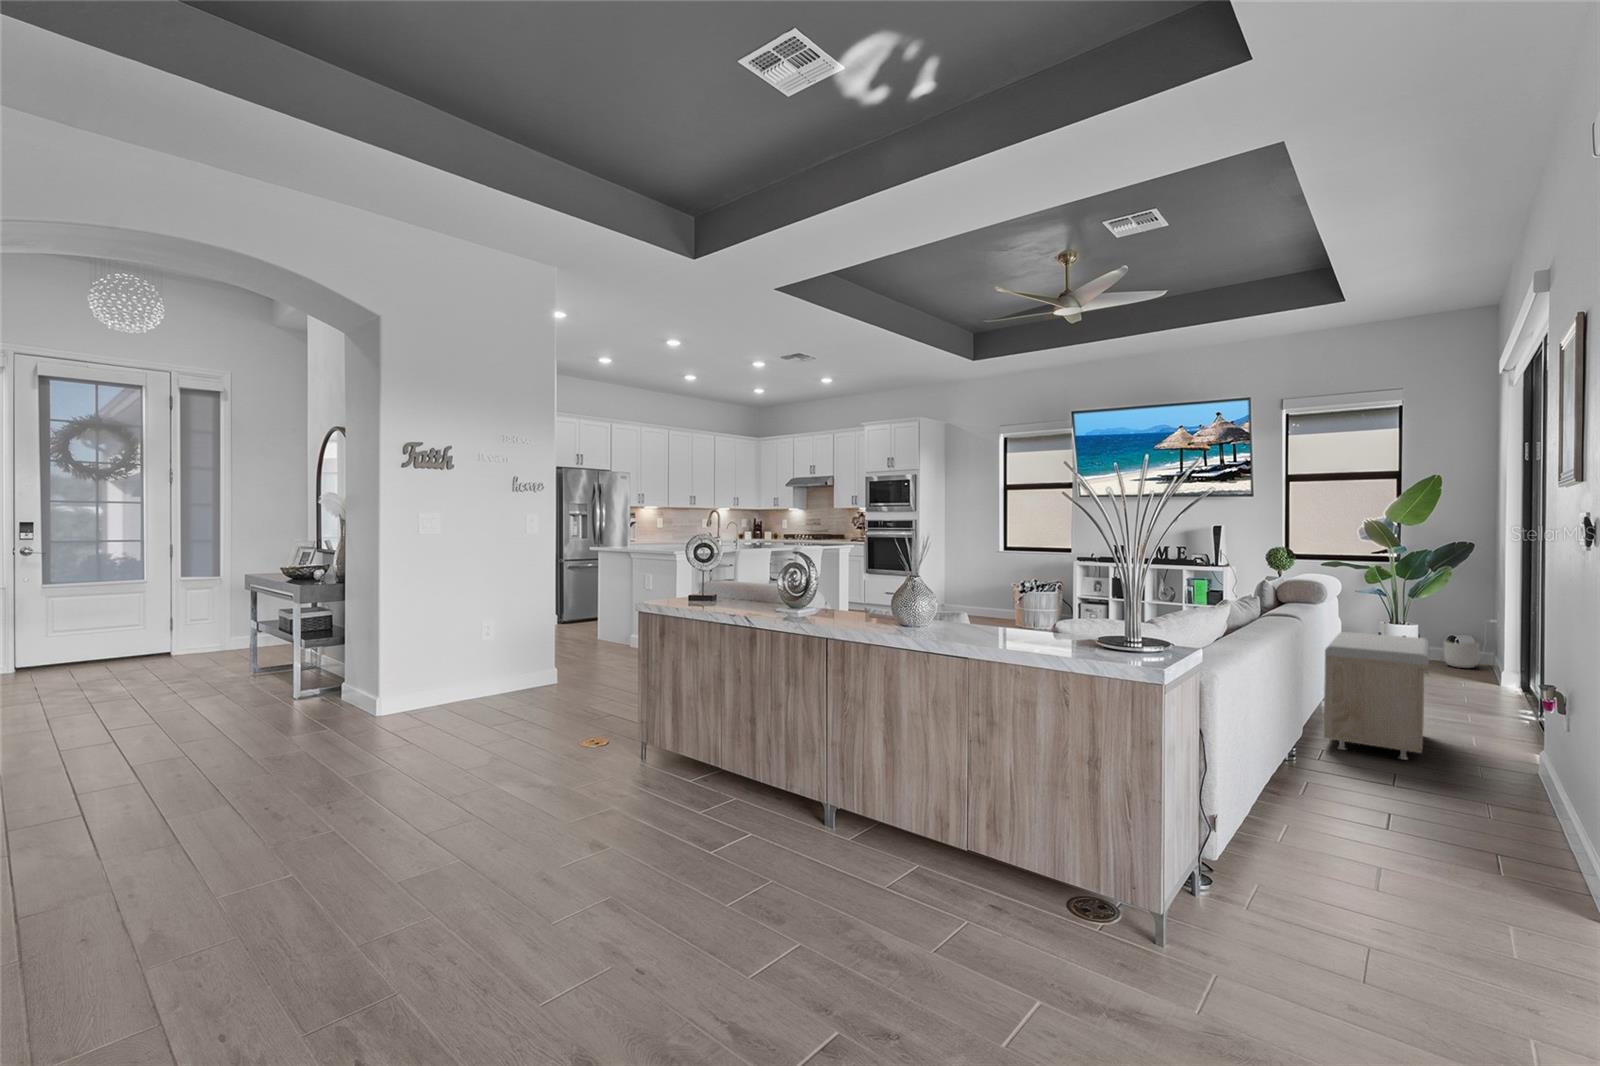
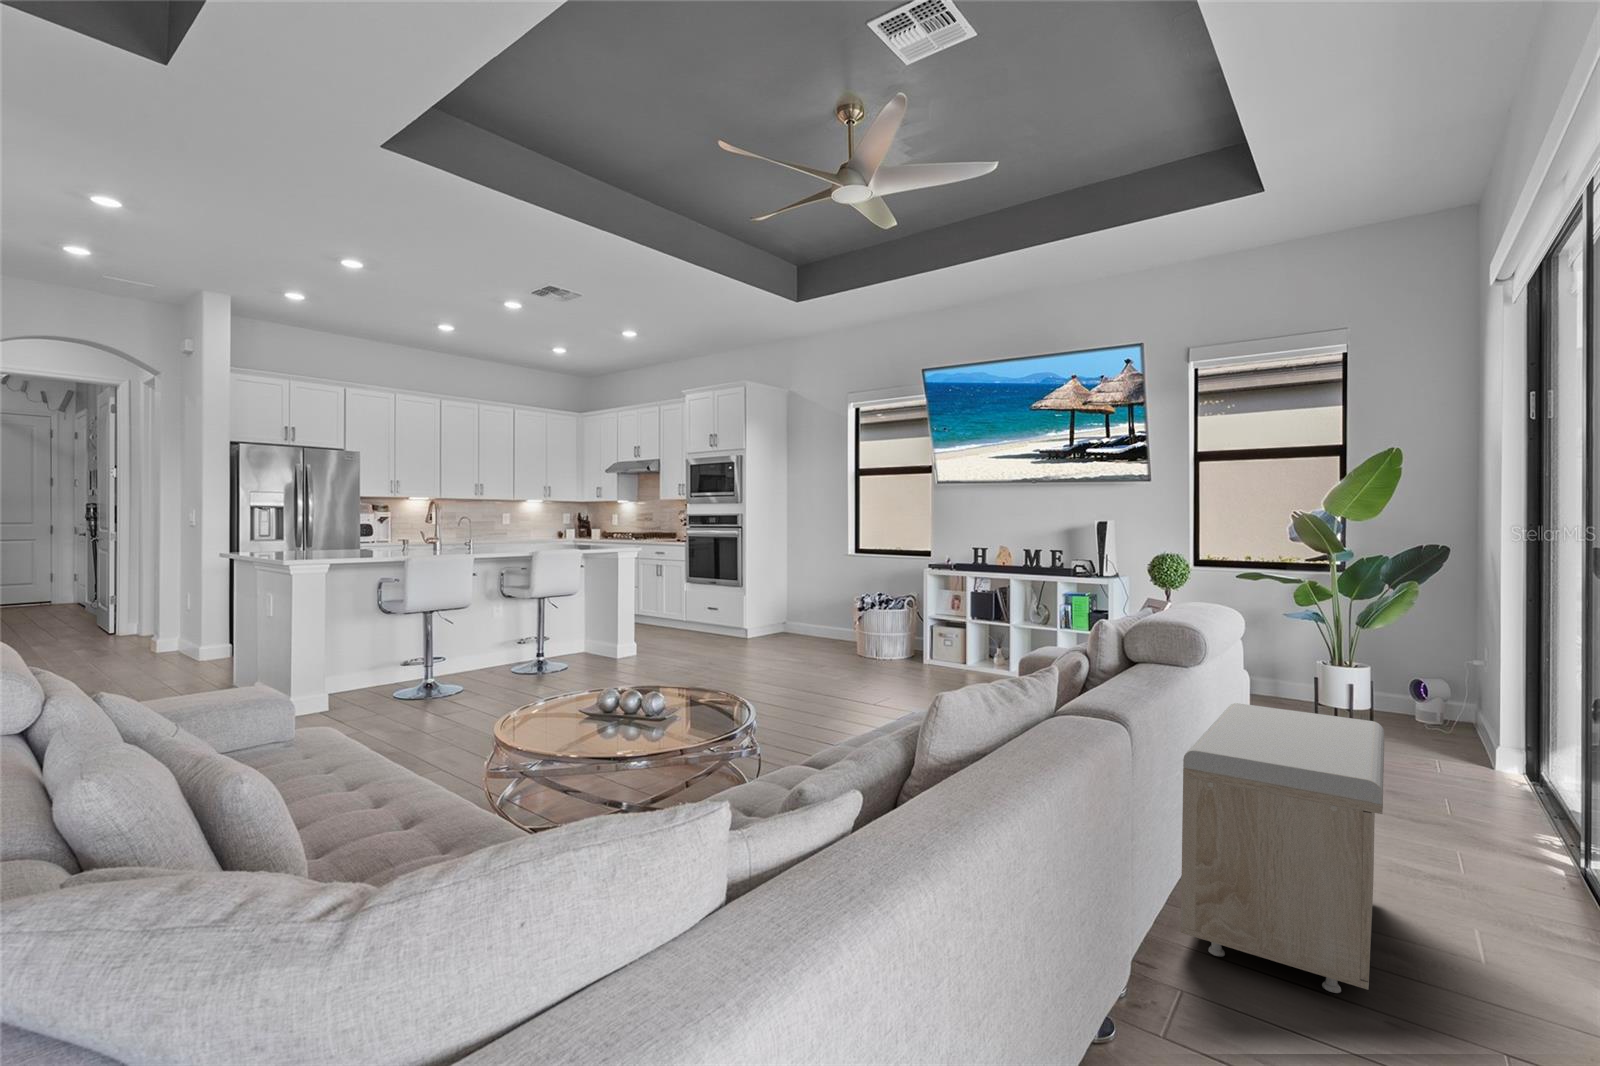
planter: present [1444,640,1480,668] -> none [1405,686,1455,728]

